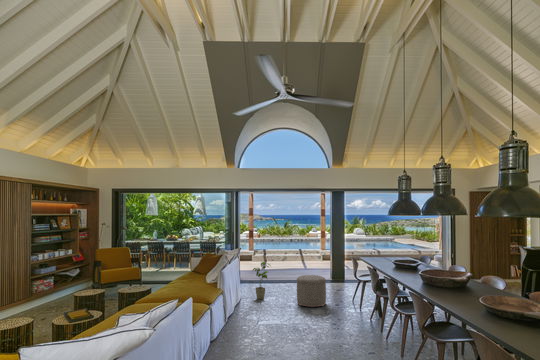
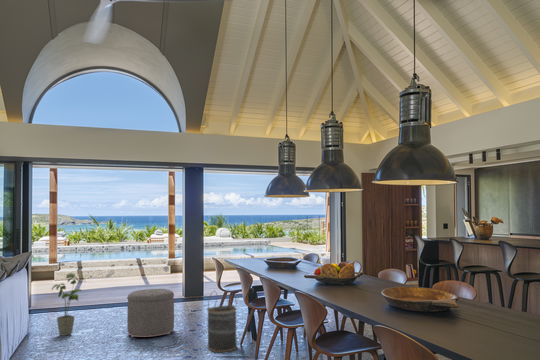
basket: none [348,282,369,323] -> present [207,291,237,352]

